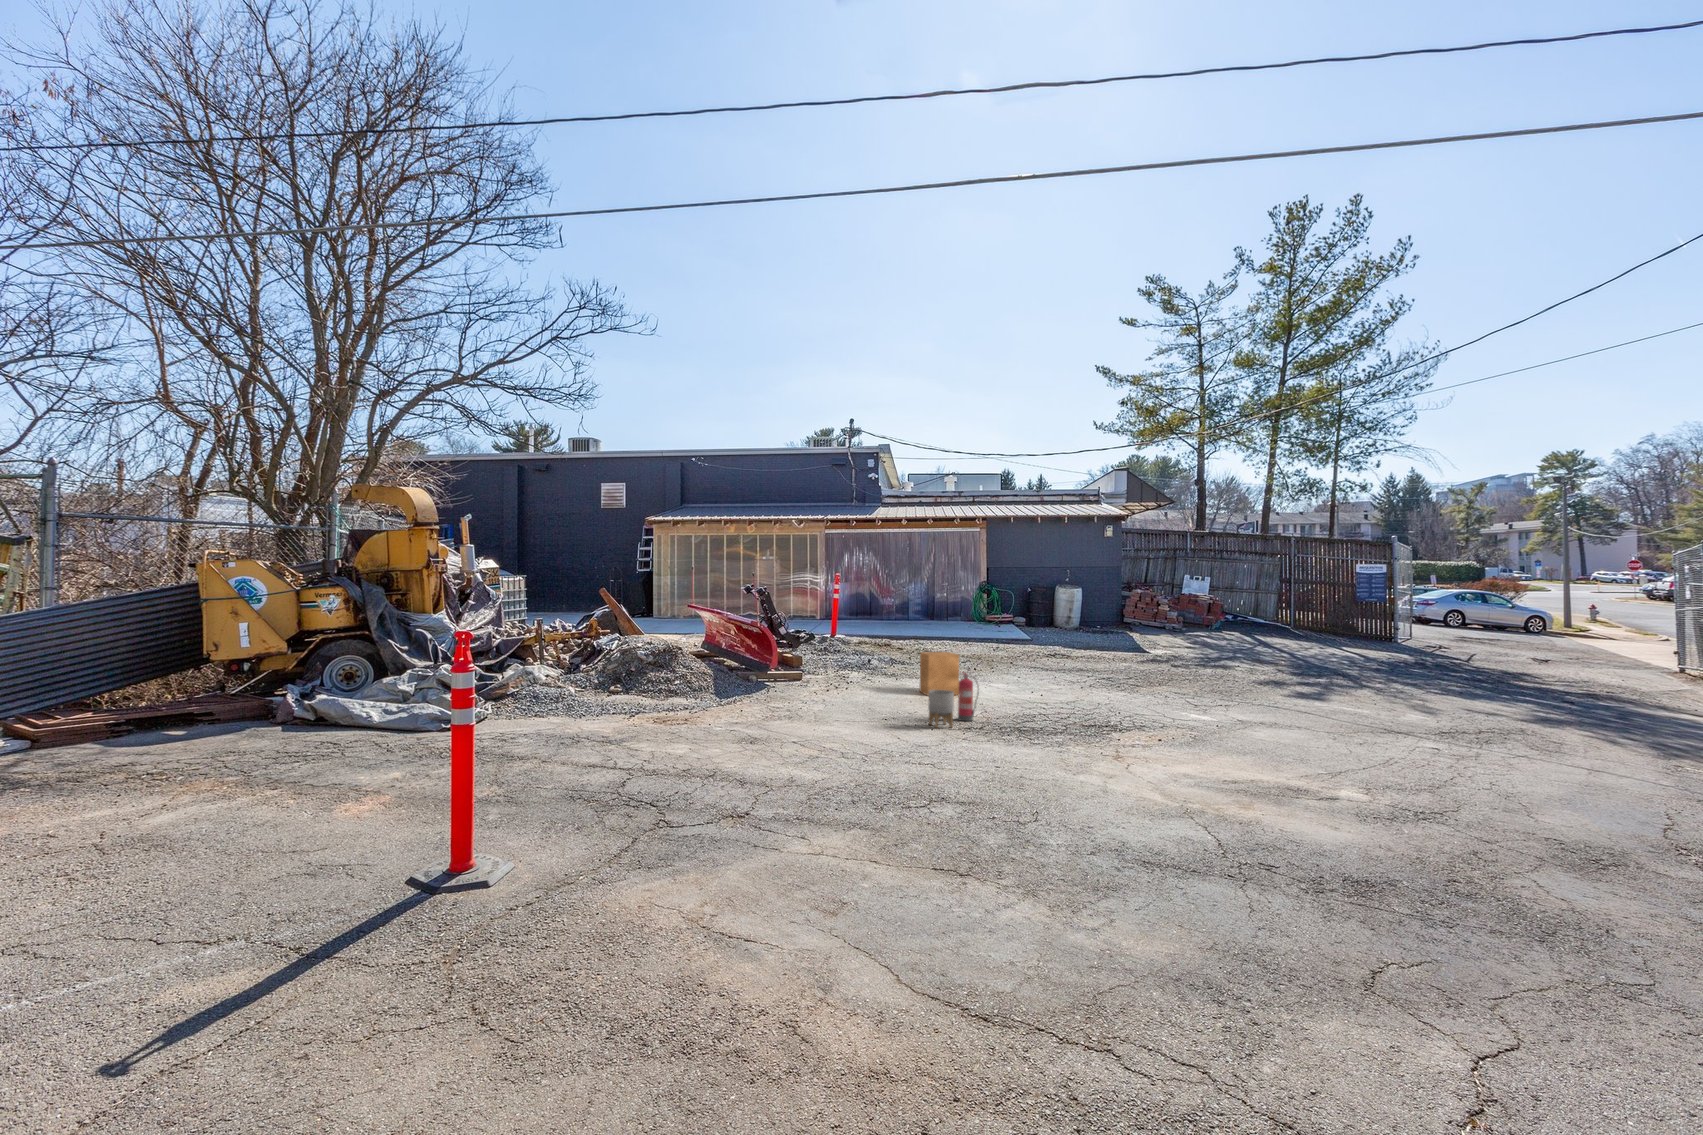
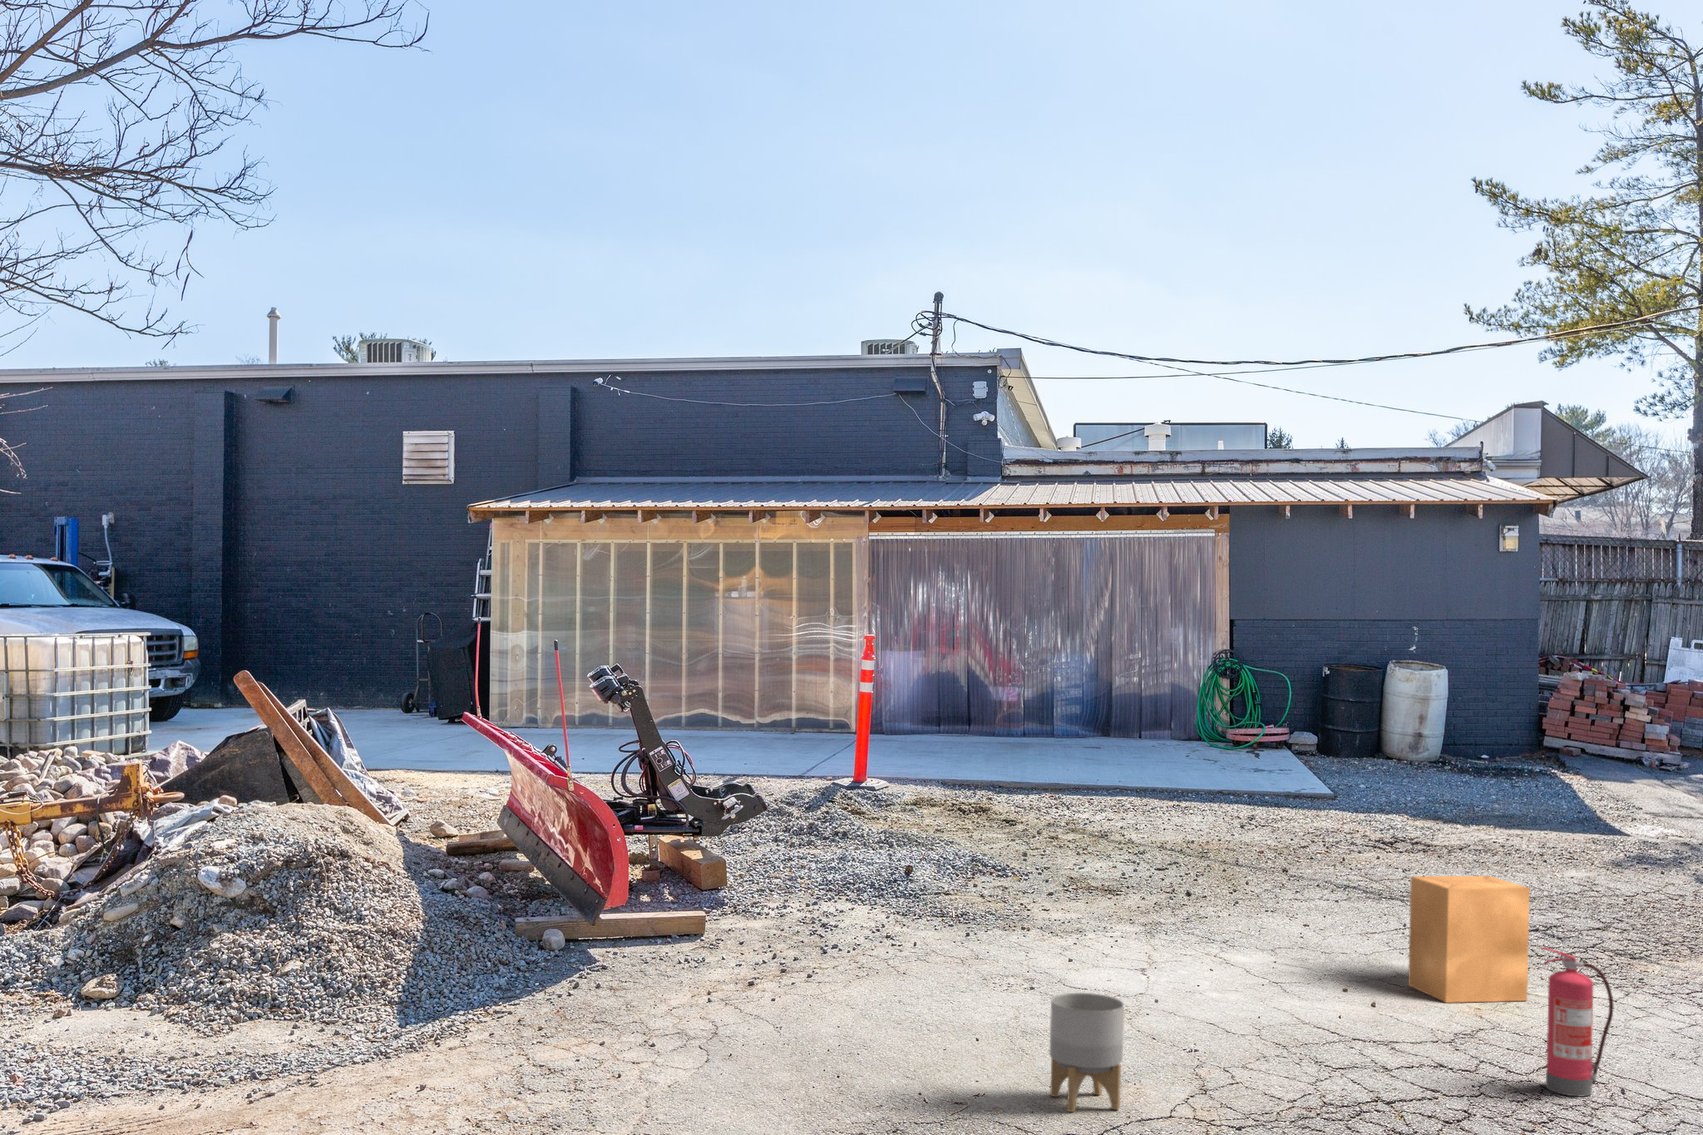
cardboard box: present [920,652,959,696] -> present [1408,876,1530,1003]
fire extinguisher: present [958,672,976,721] -> present [1543,948,1614,1096]

